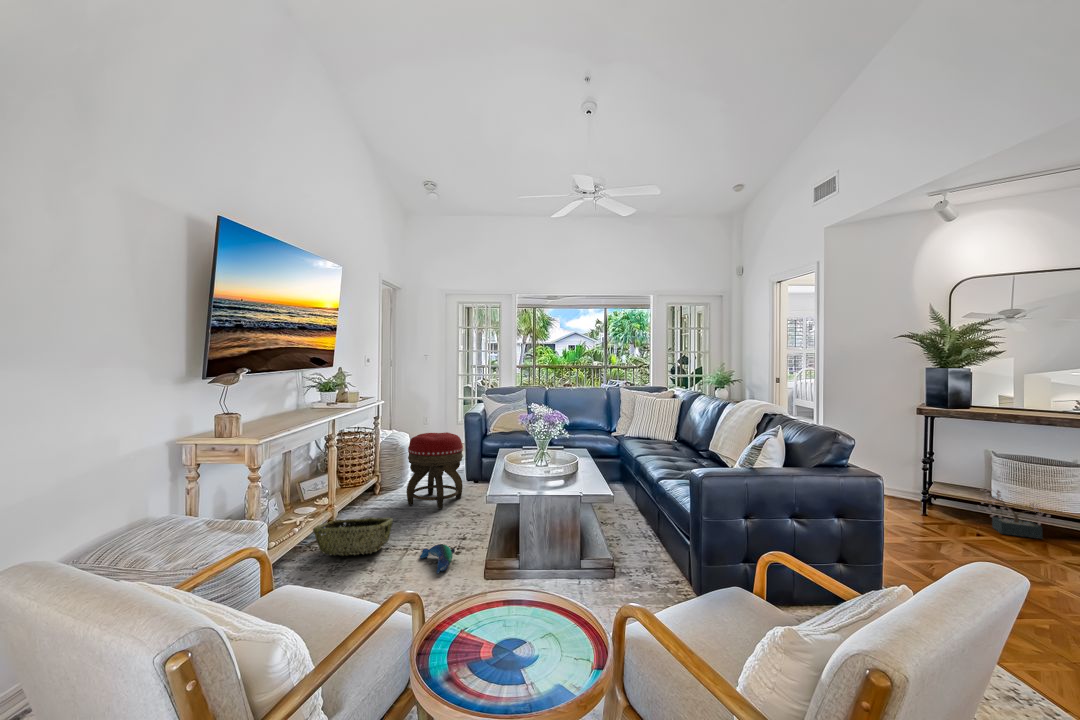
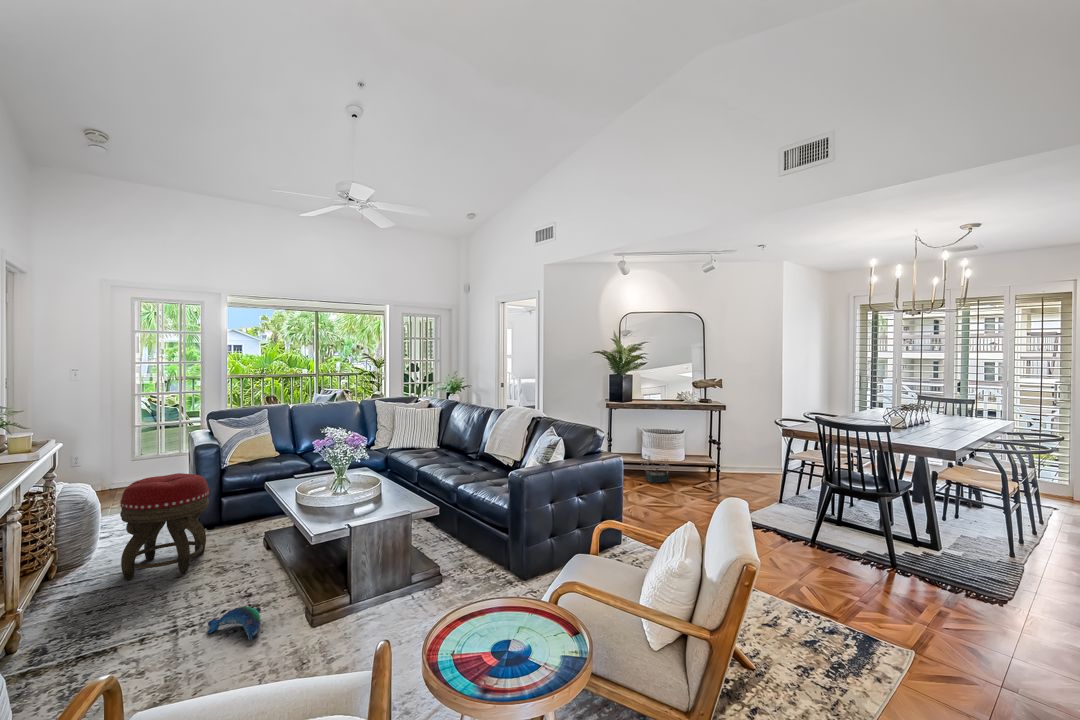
woven basket: present [313,517,393,556] -> none [15,598,151,677]

